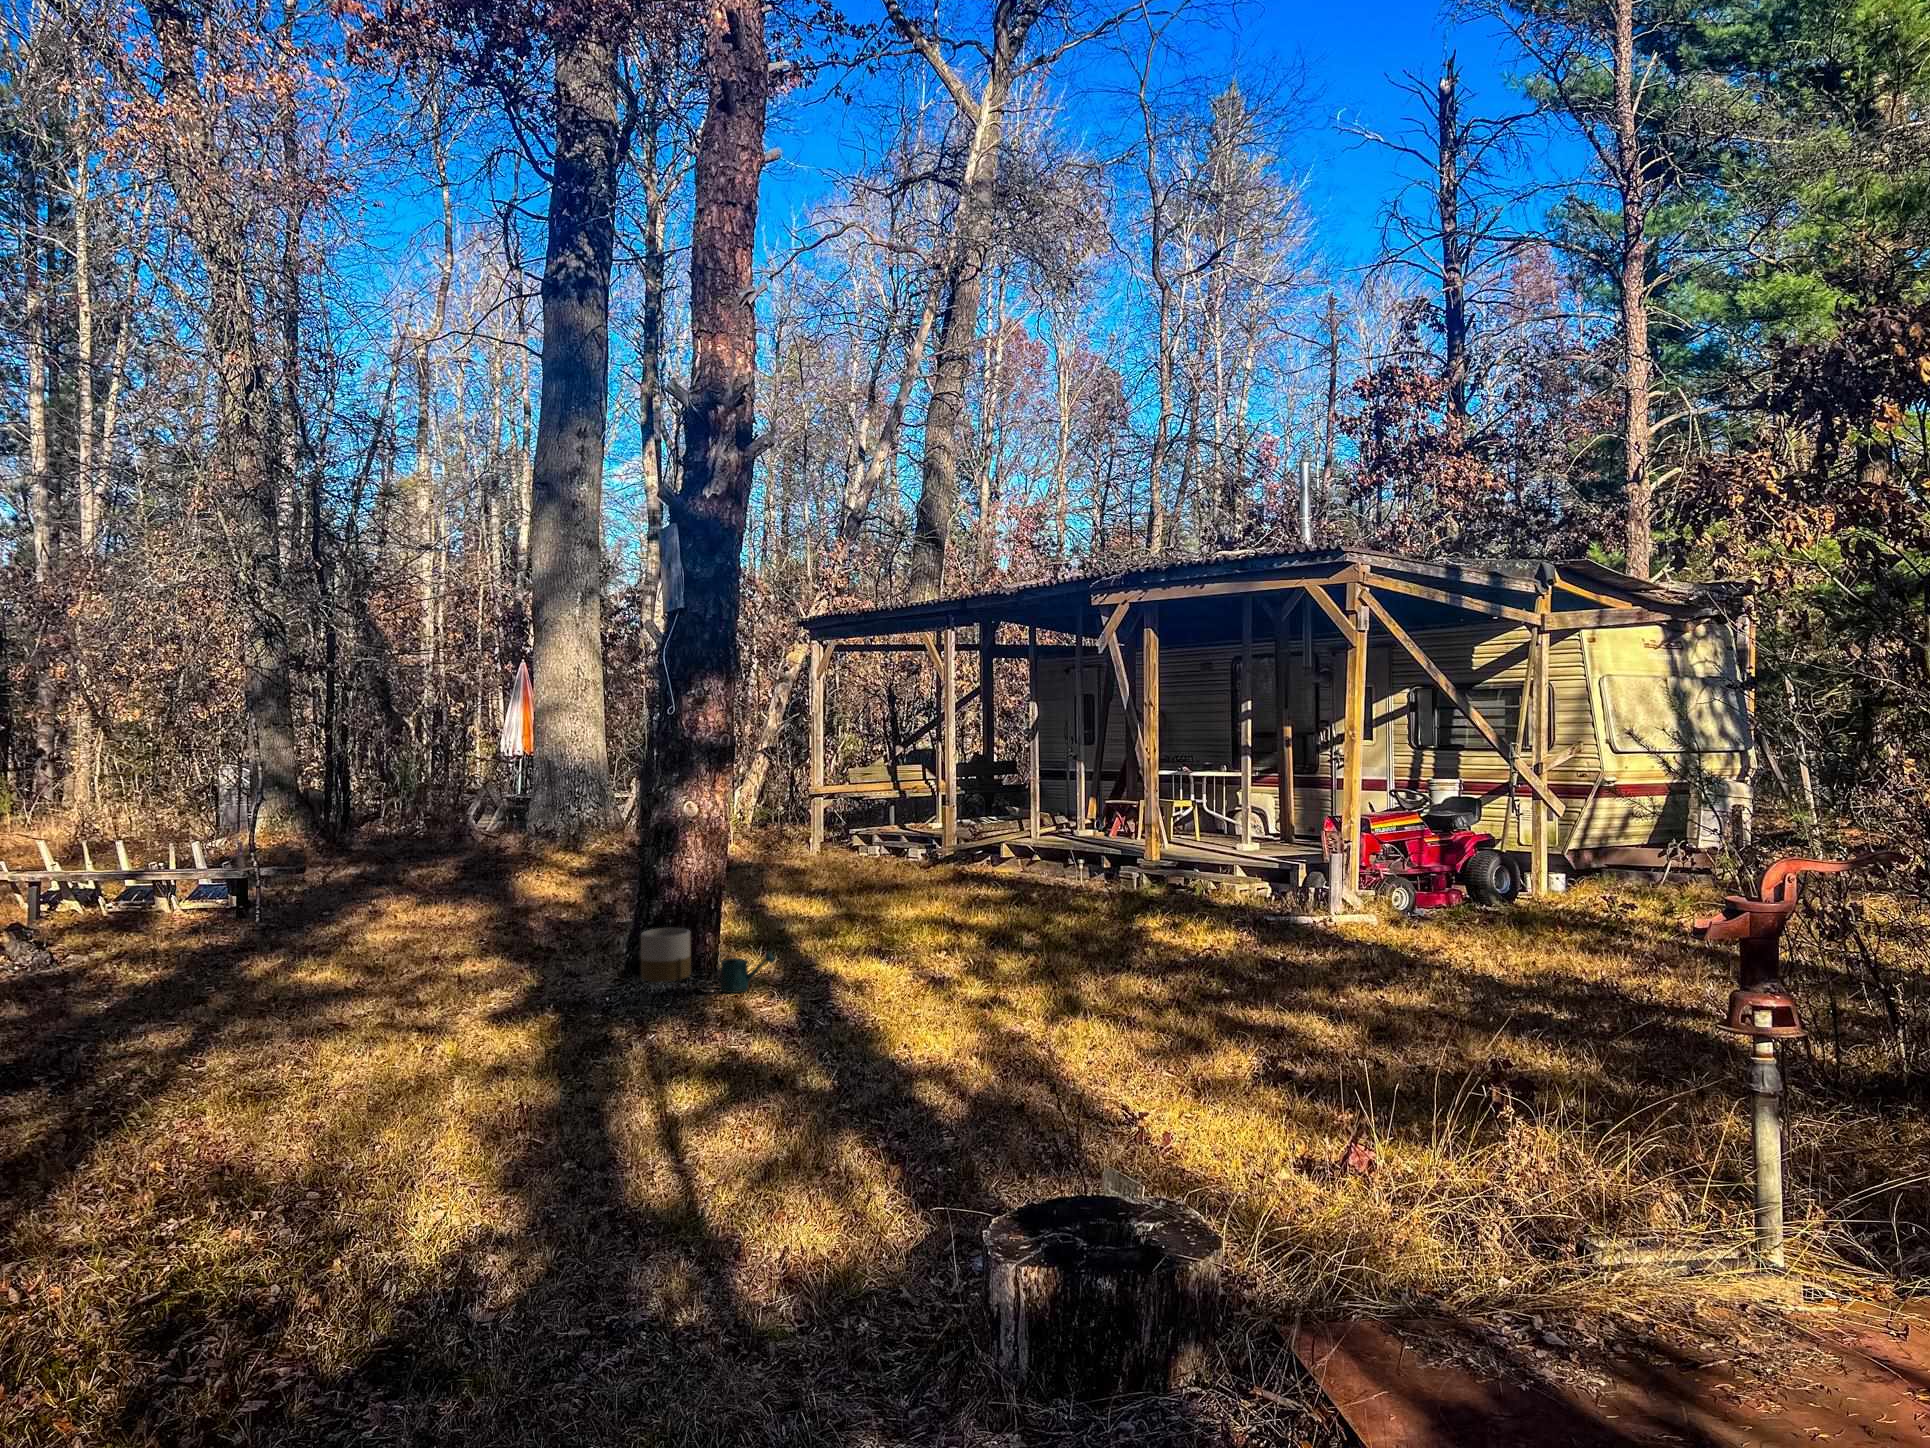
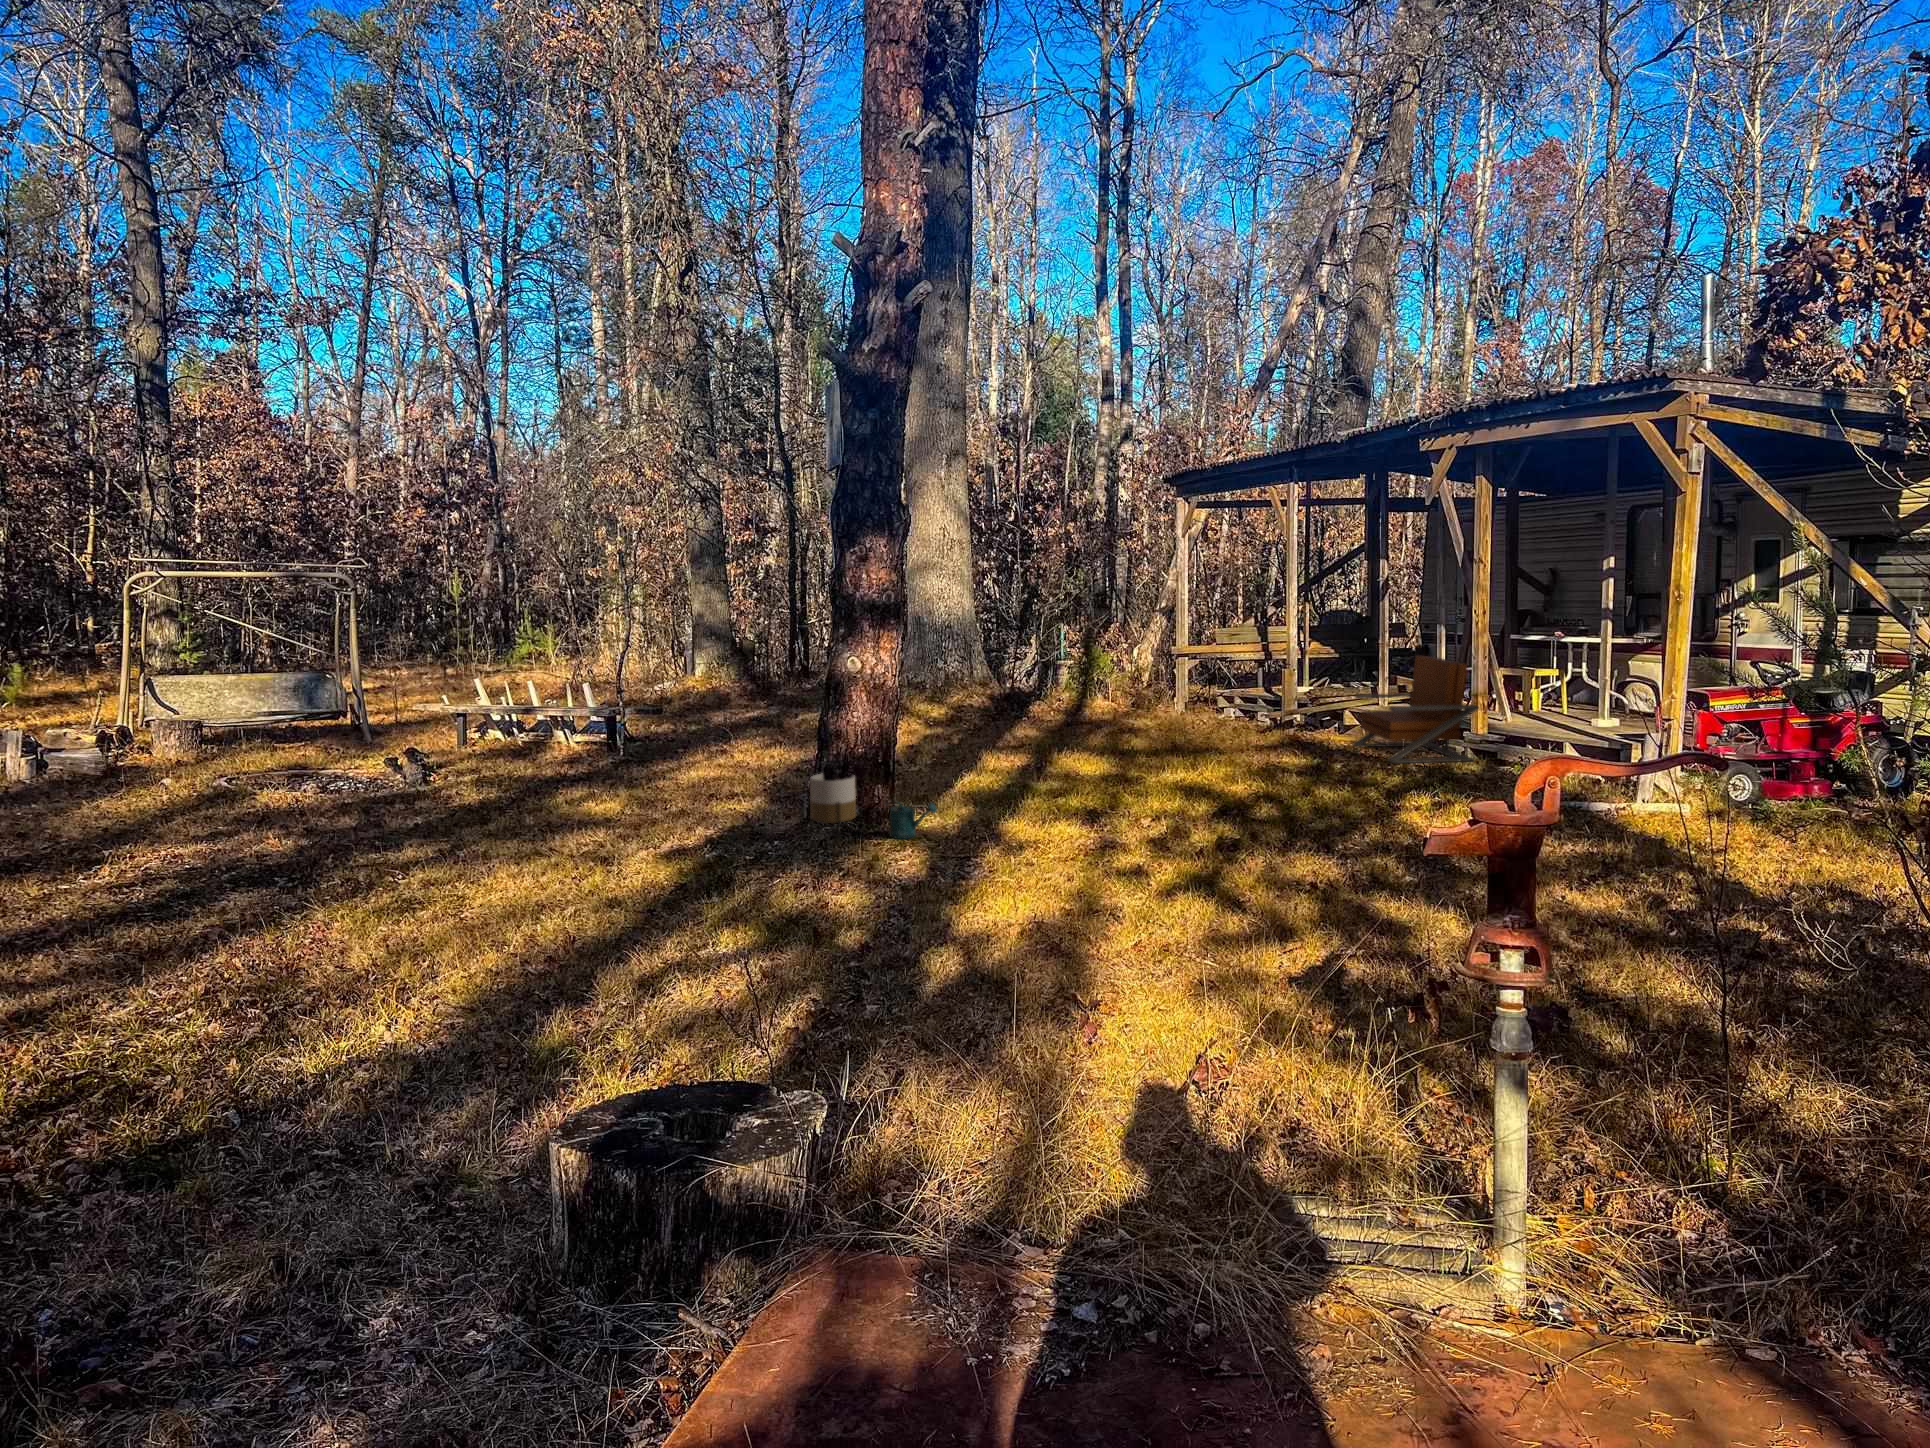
lounge chair: none [1049,791,1167,890] -> present [1353,655,1479,763]

